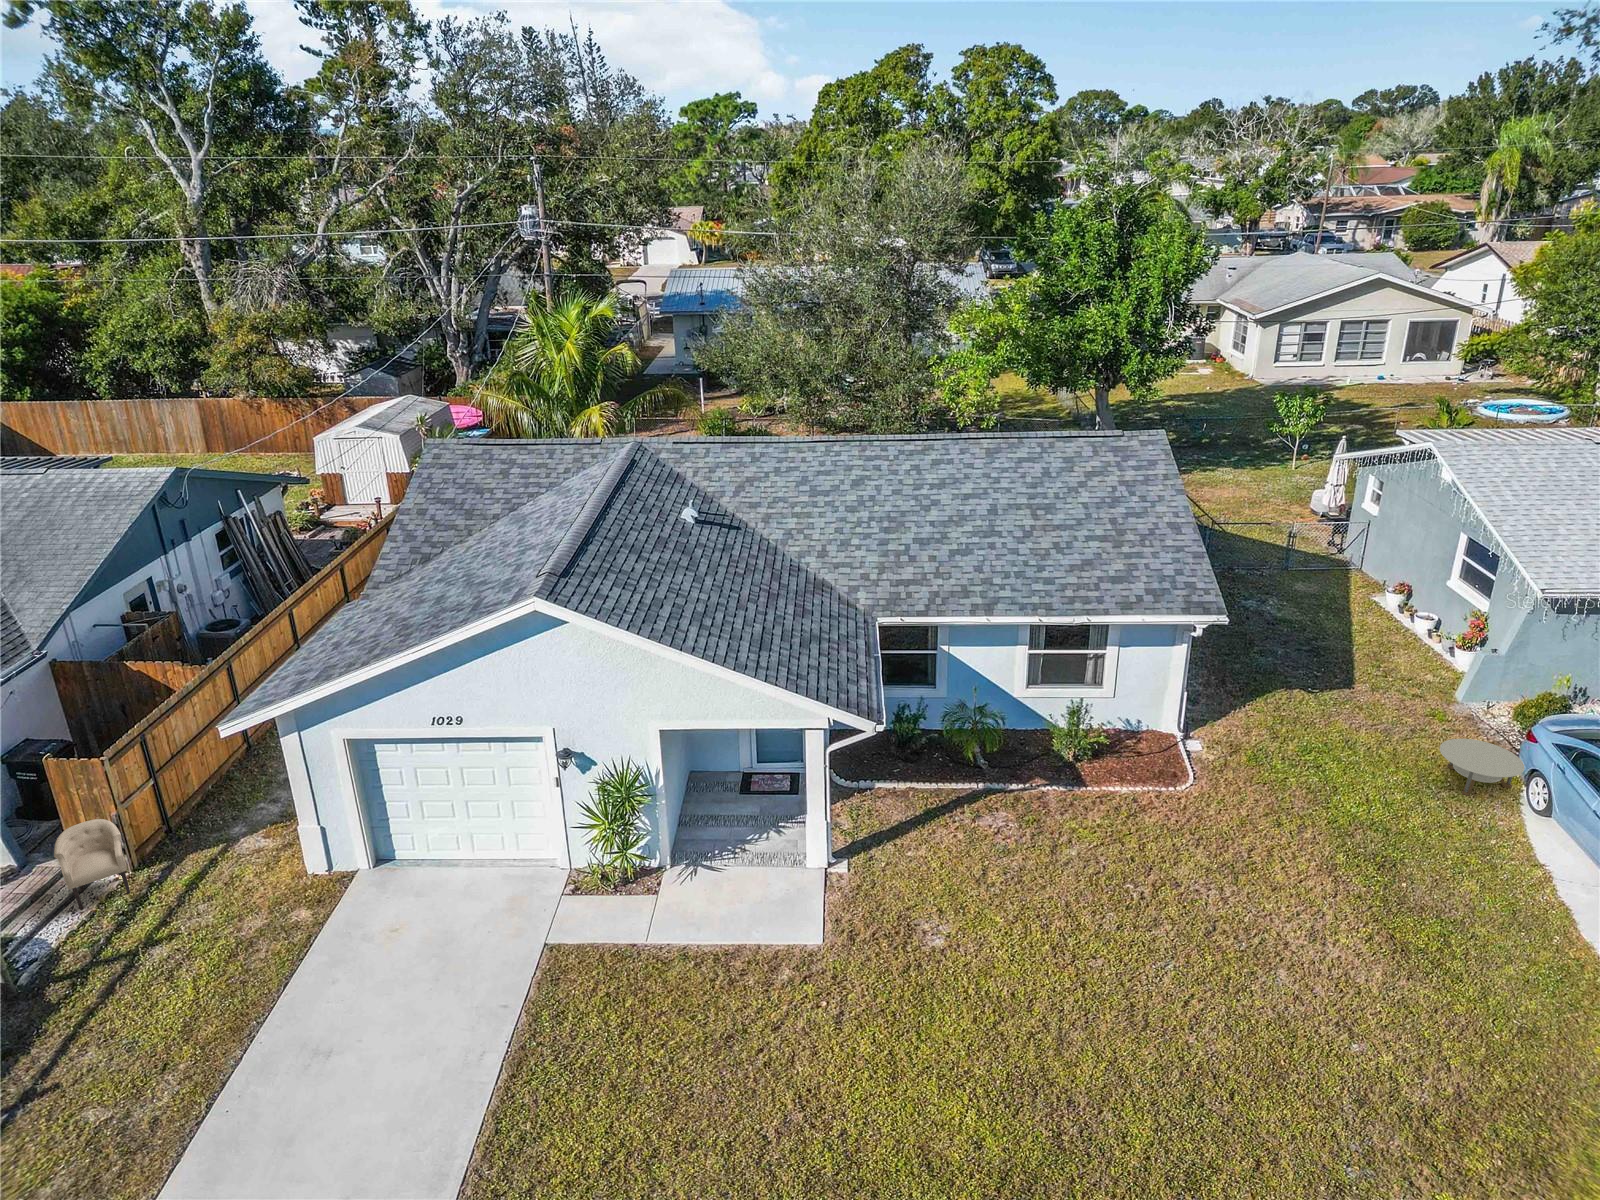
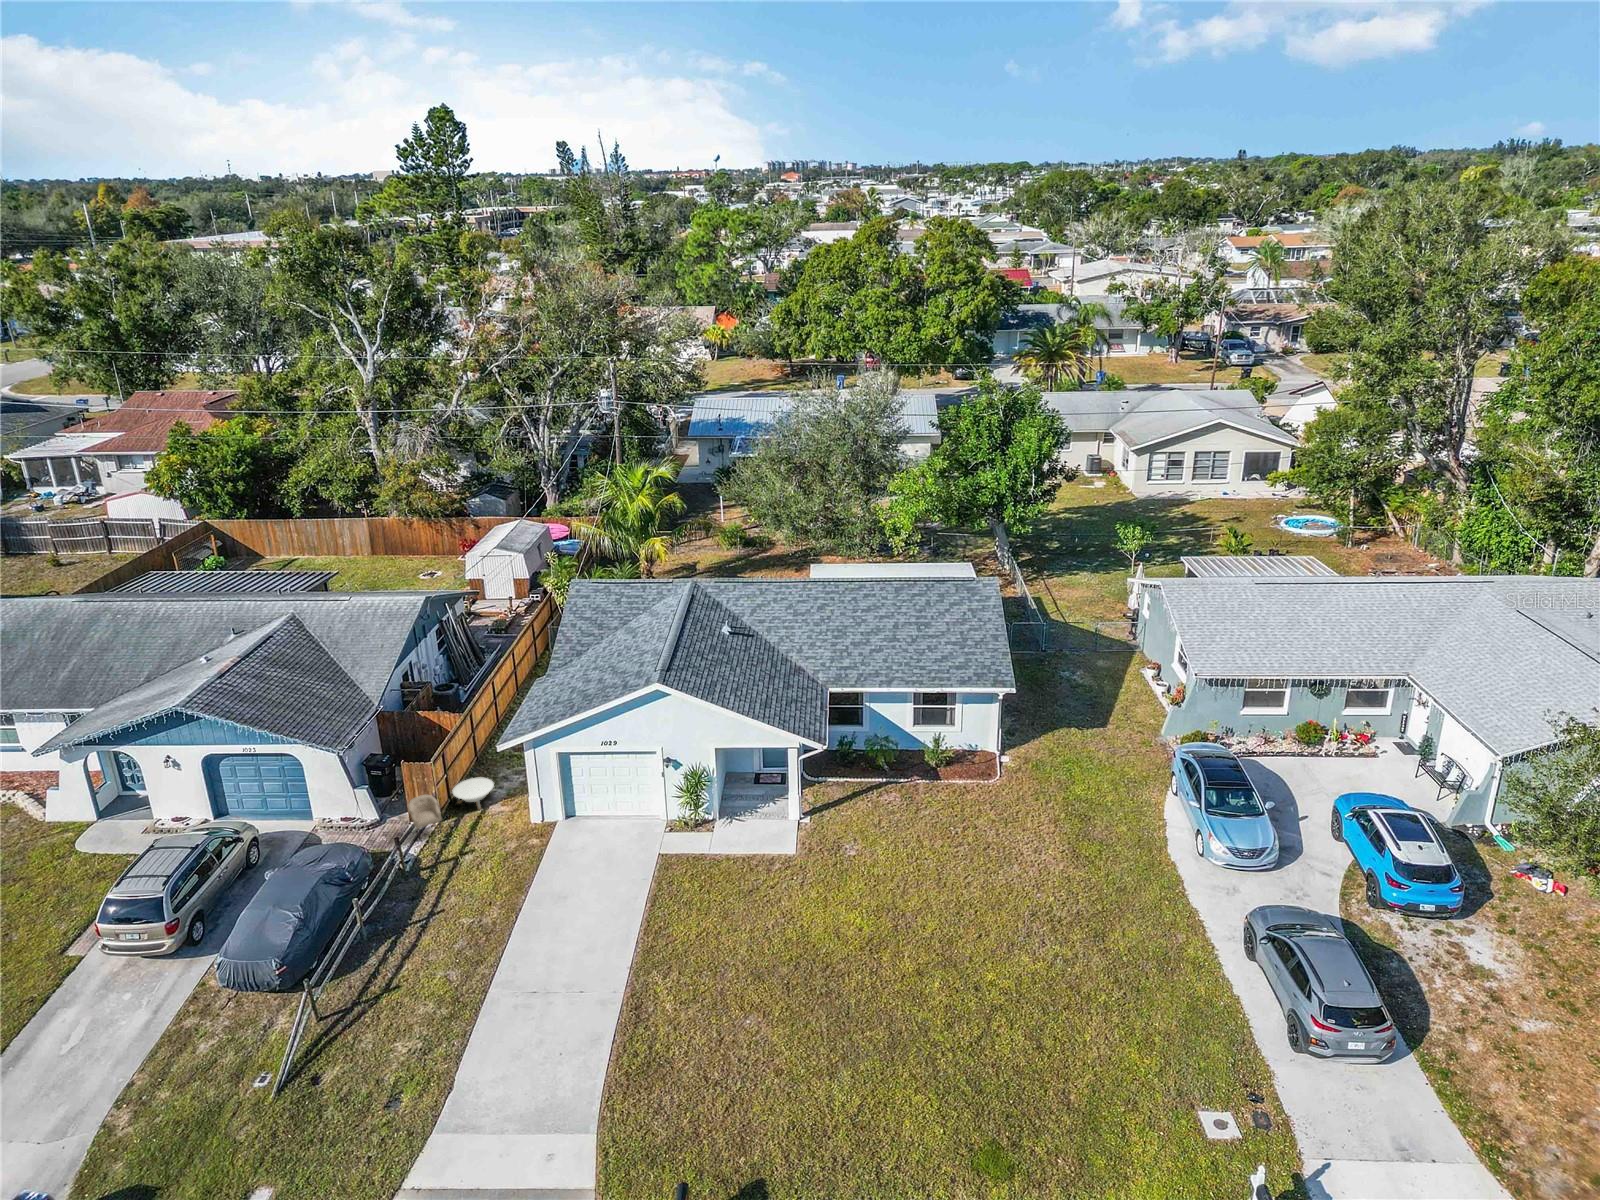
round table: present [1440,739,1525,796] -> present [453,777,494,810]

